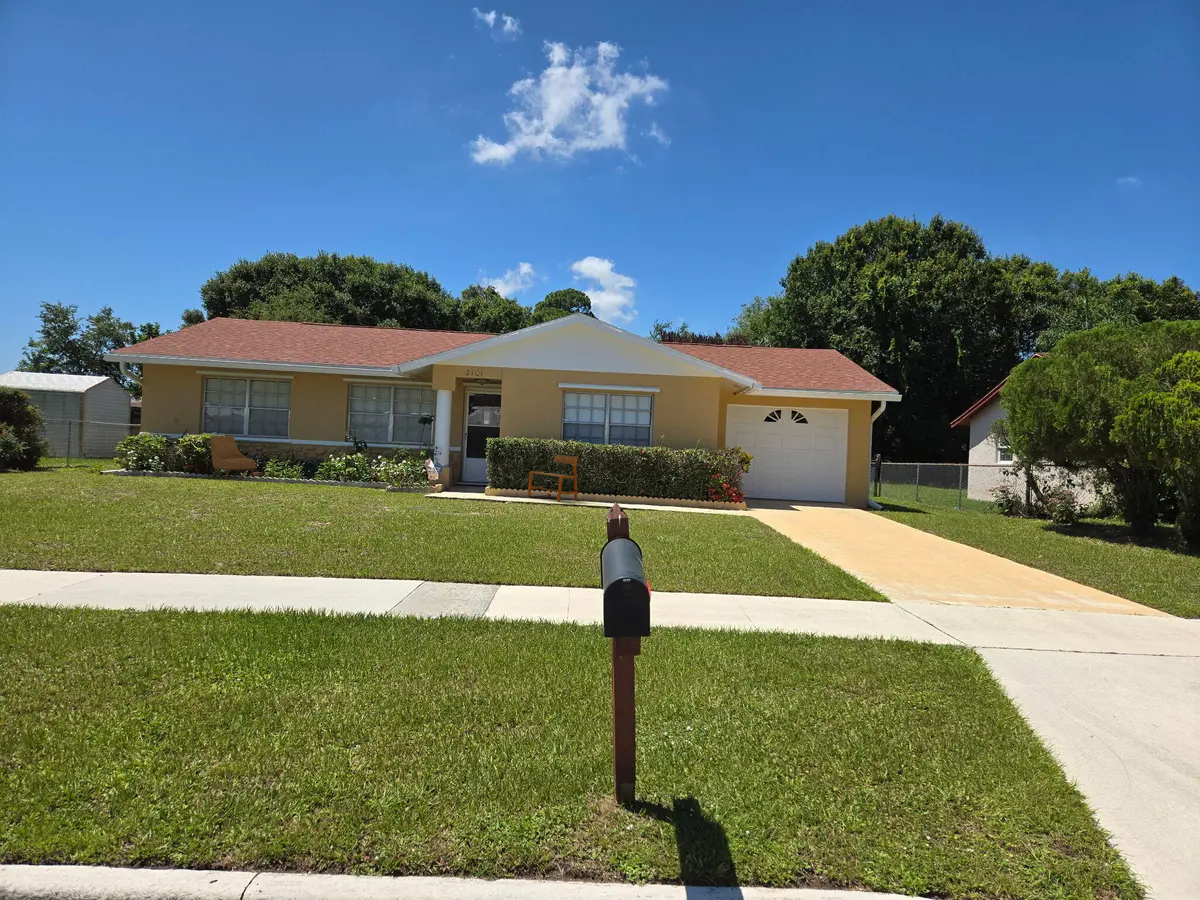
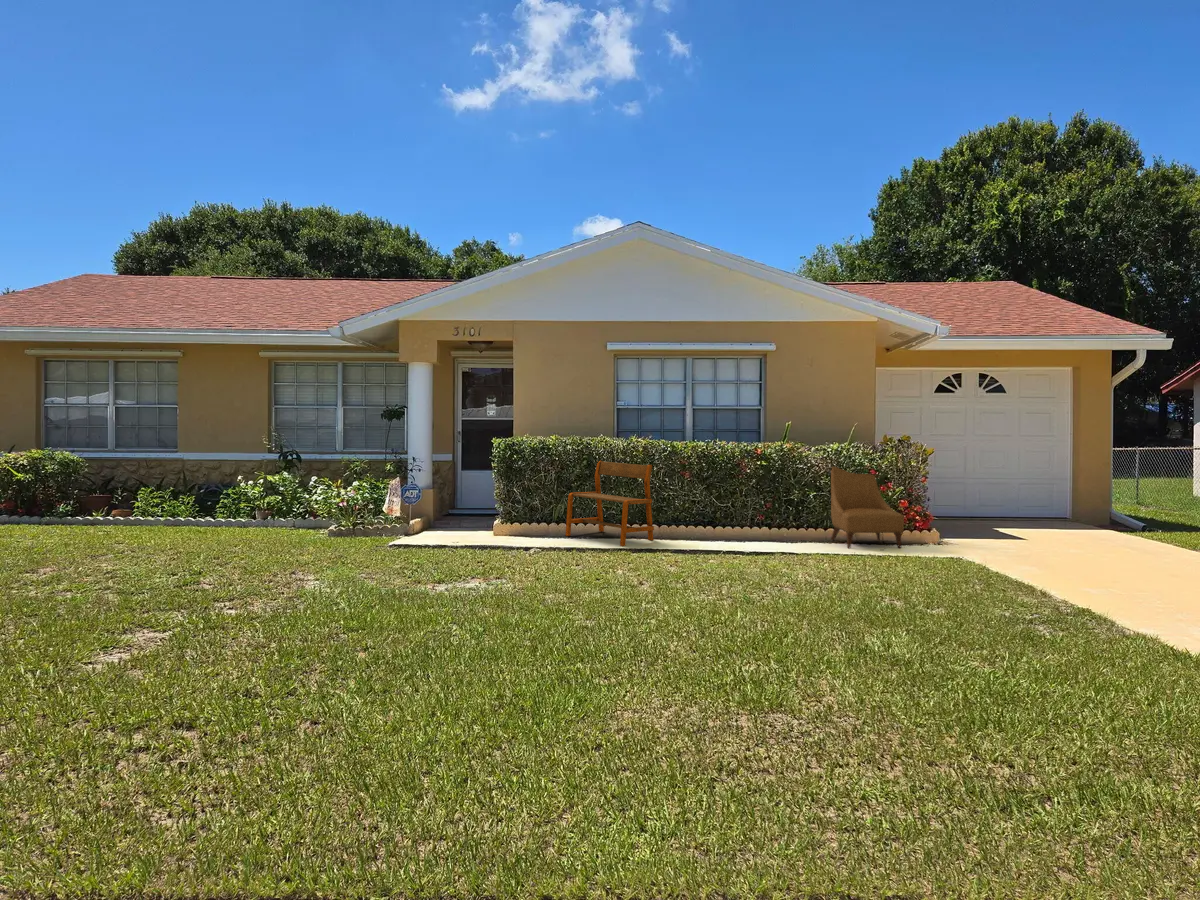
chair: present [210,436,255,478] -> present [831,467,904,548]

